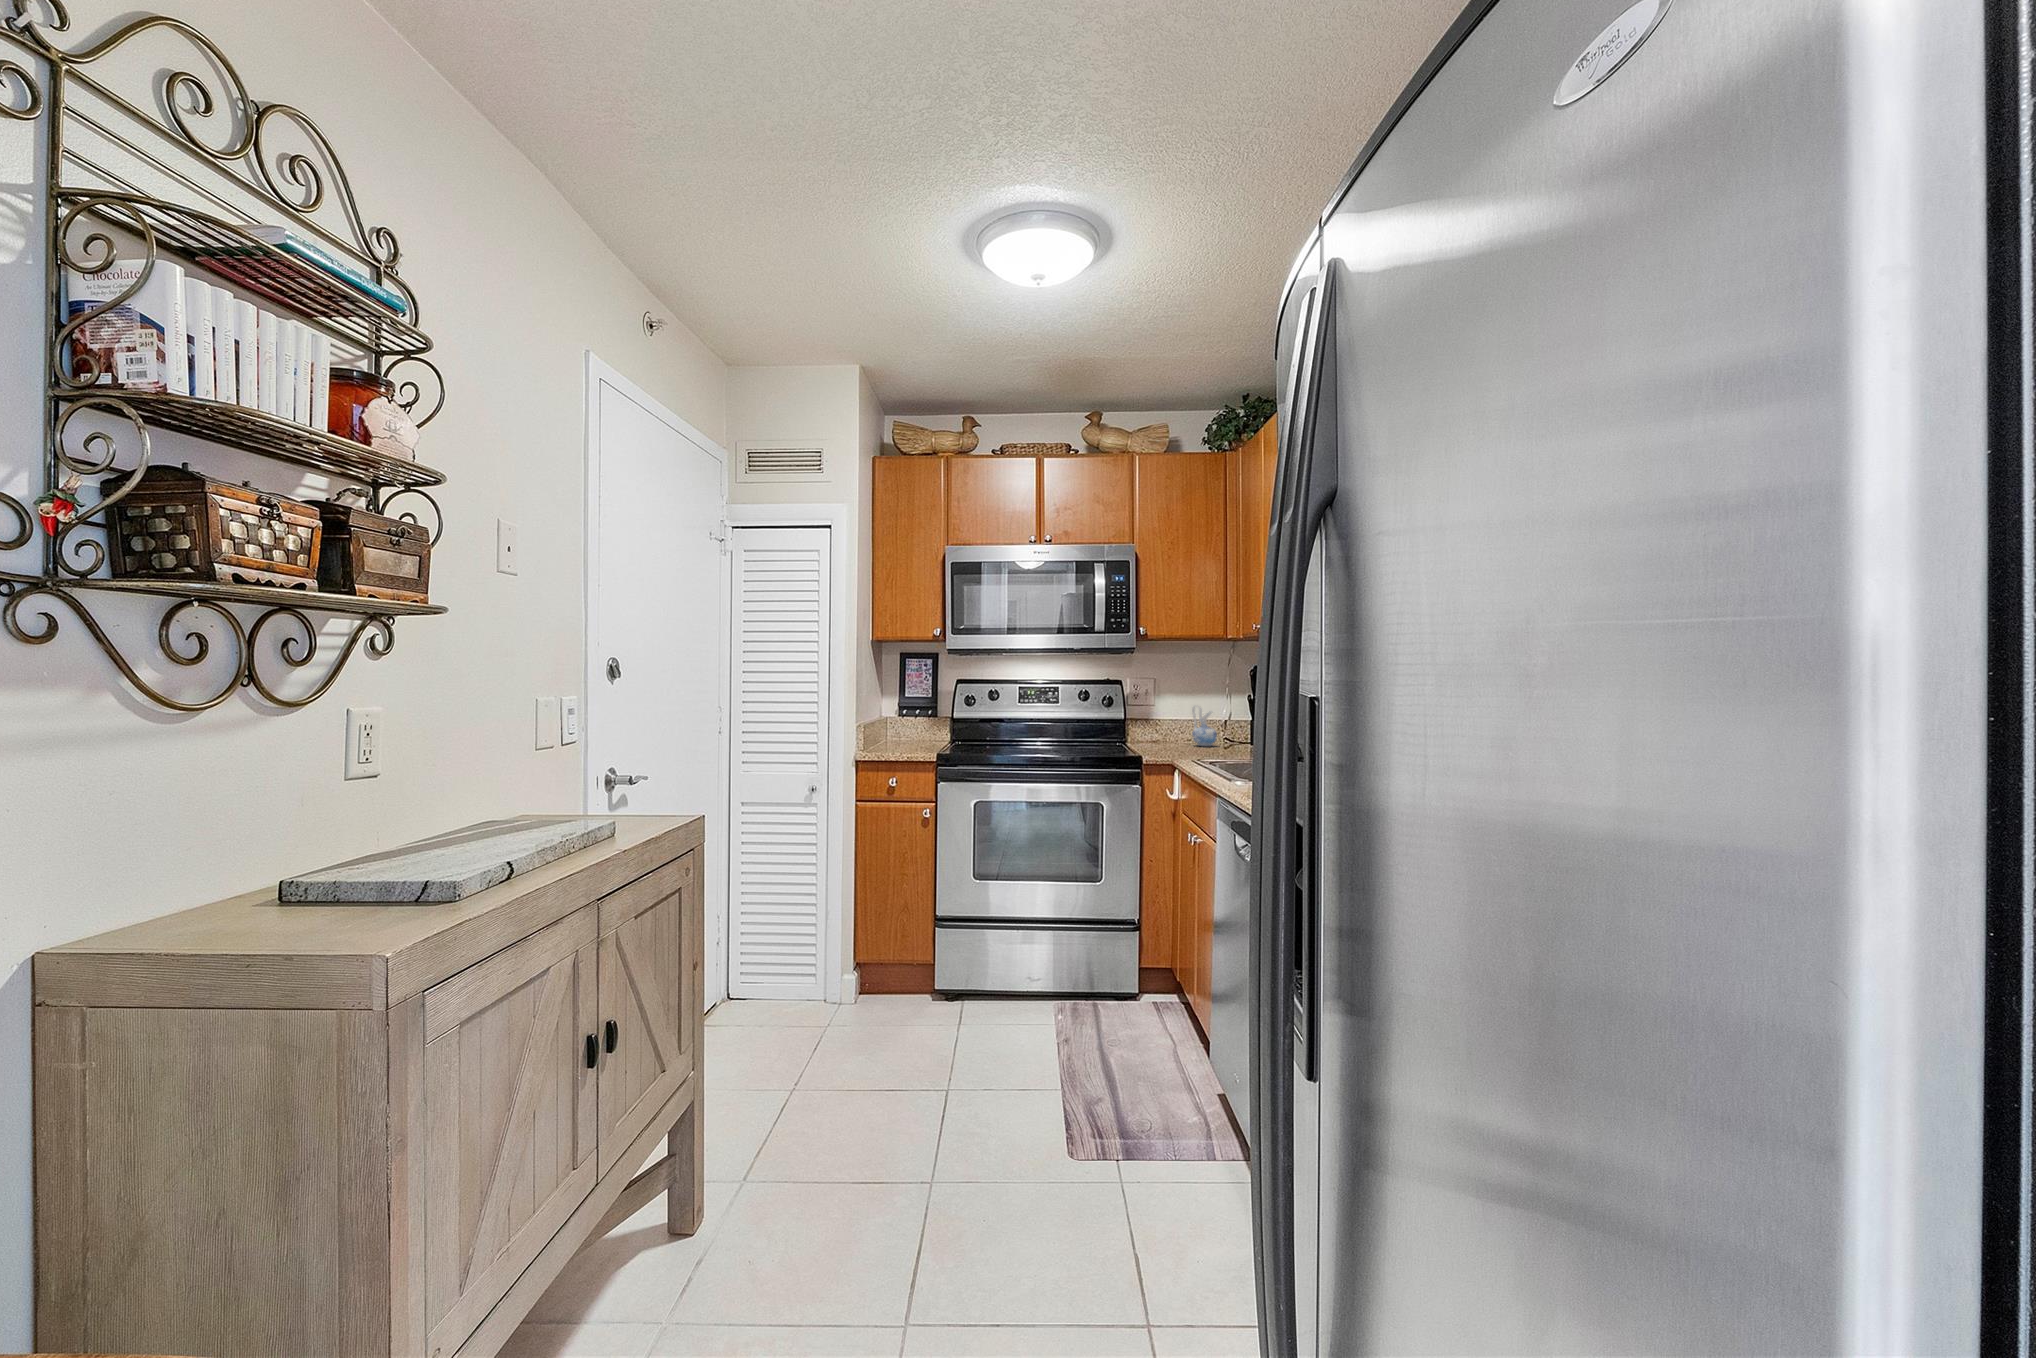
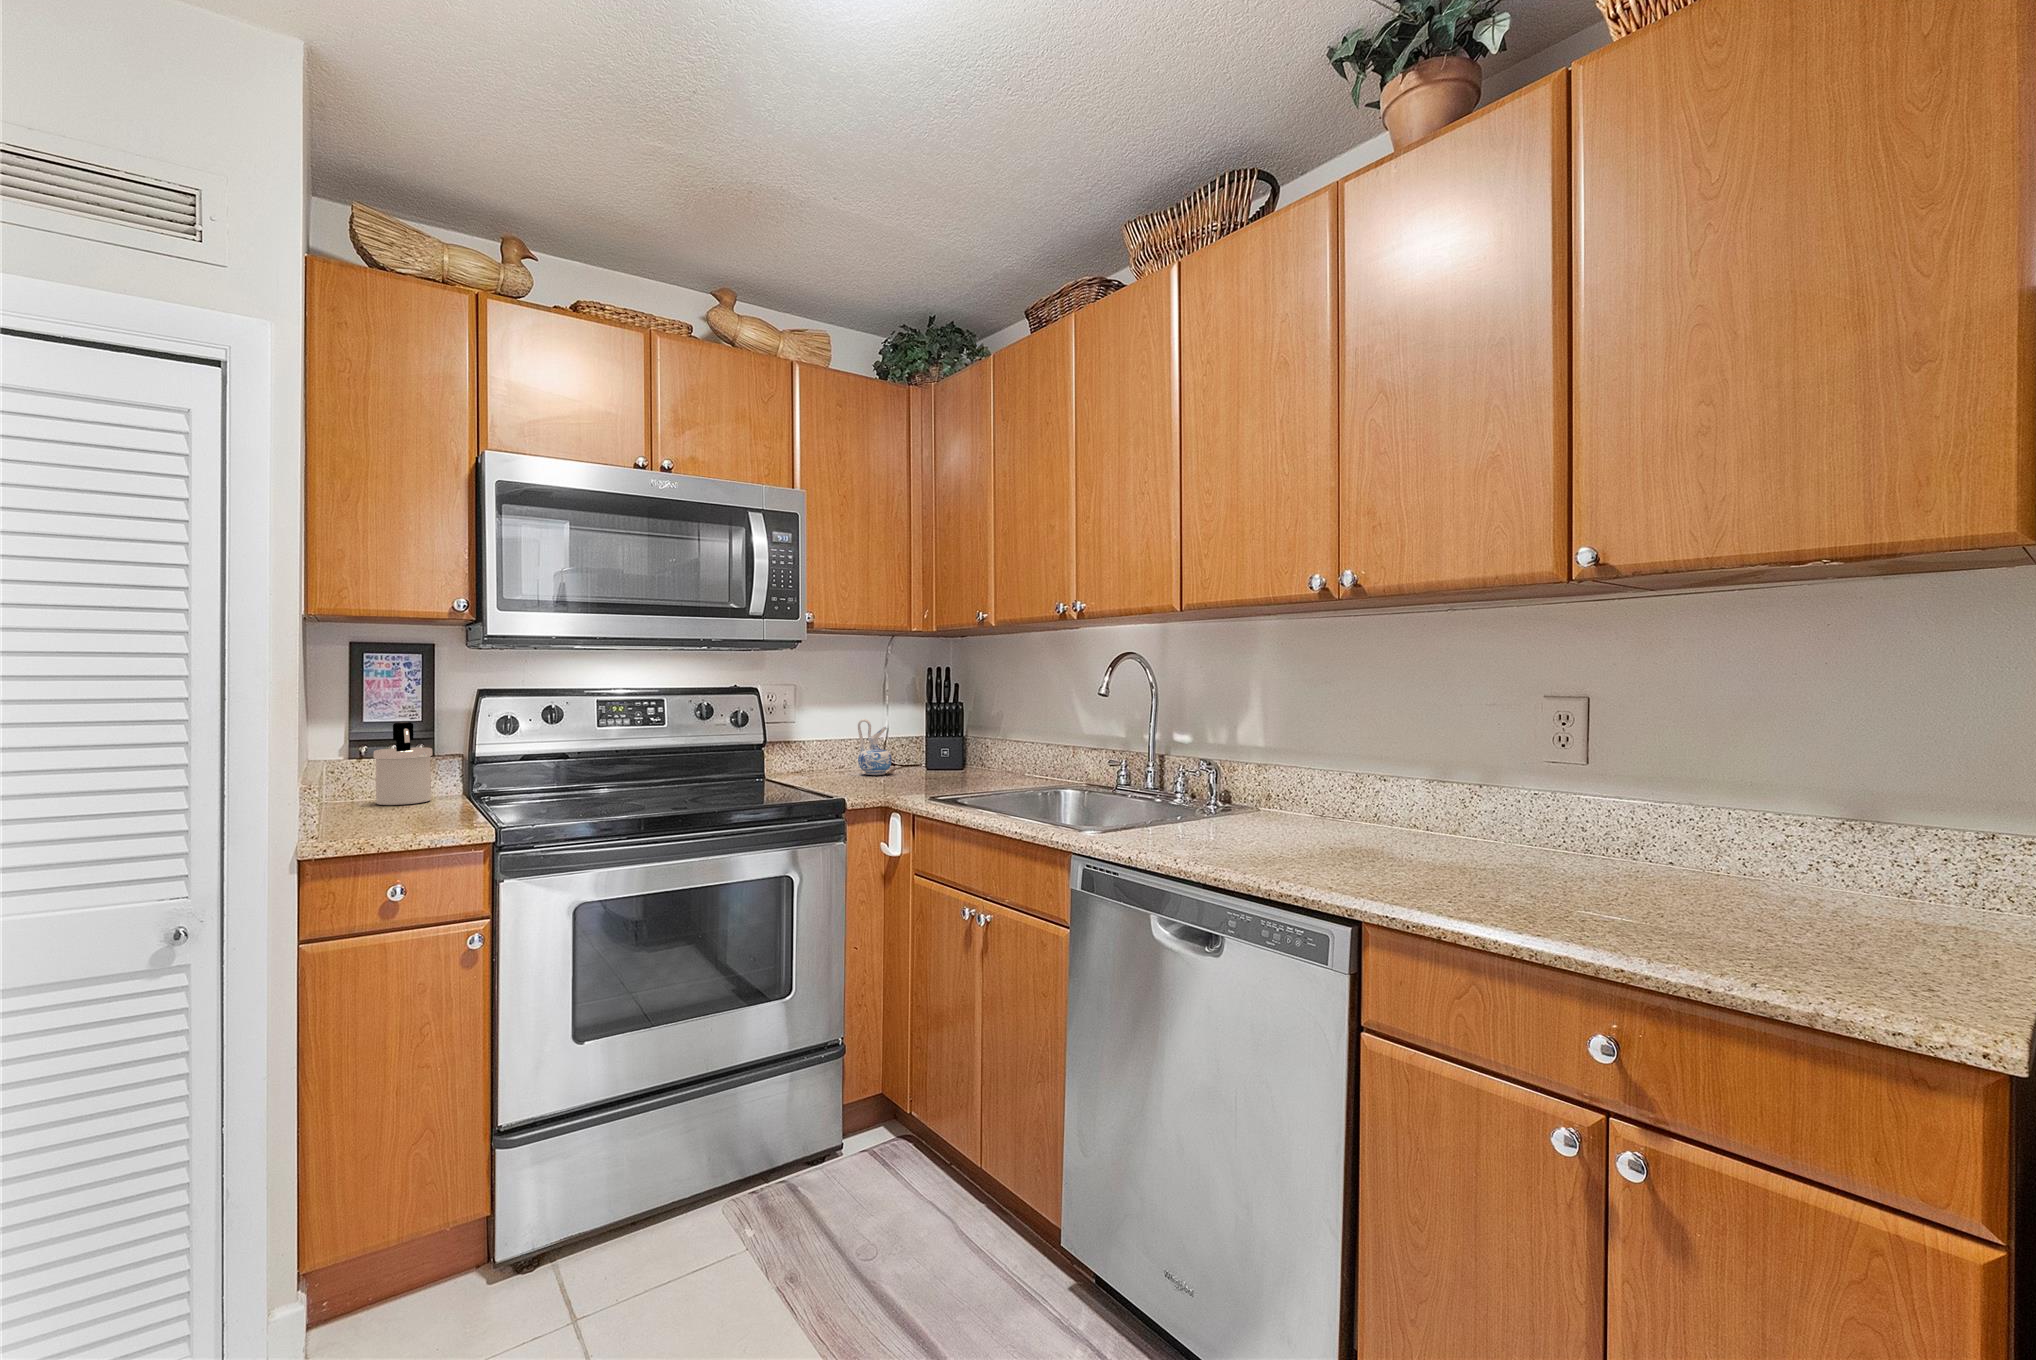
soap dispenser: none [906,697,934,742] -> present [374,722,432,805]

